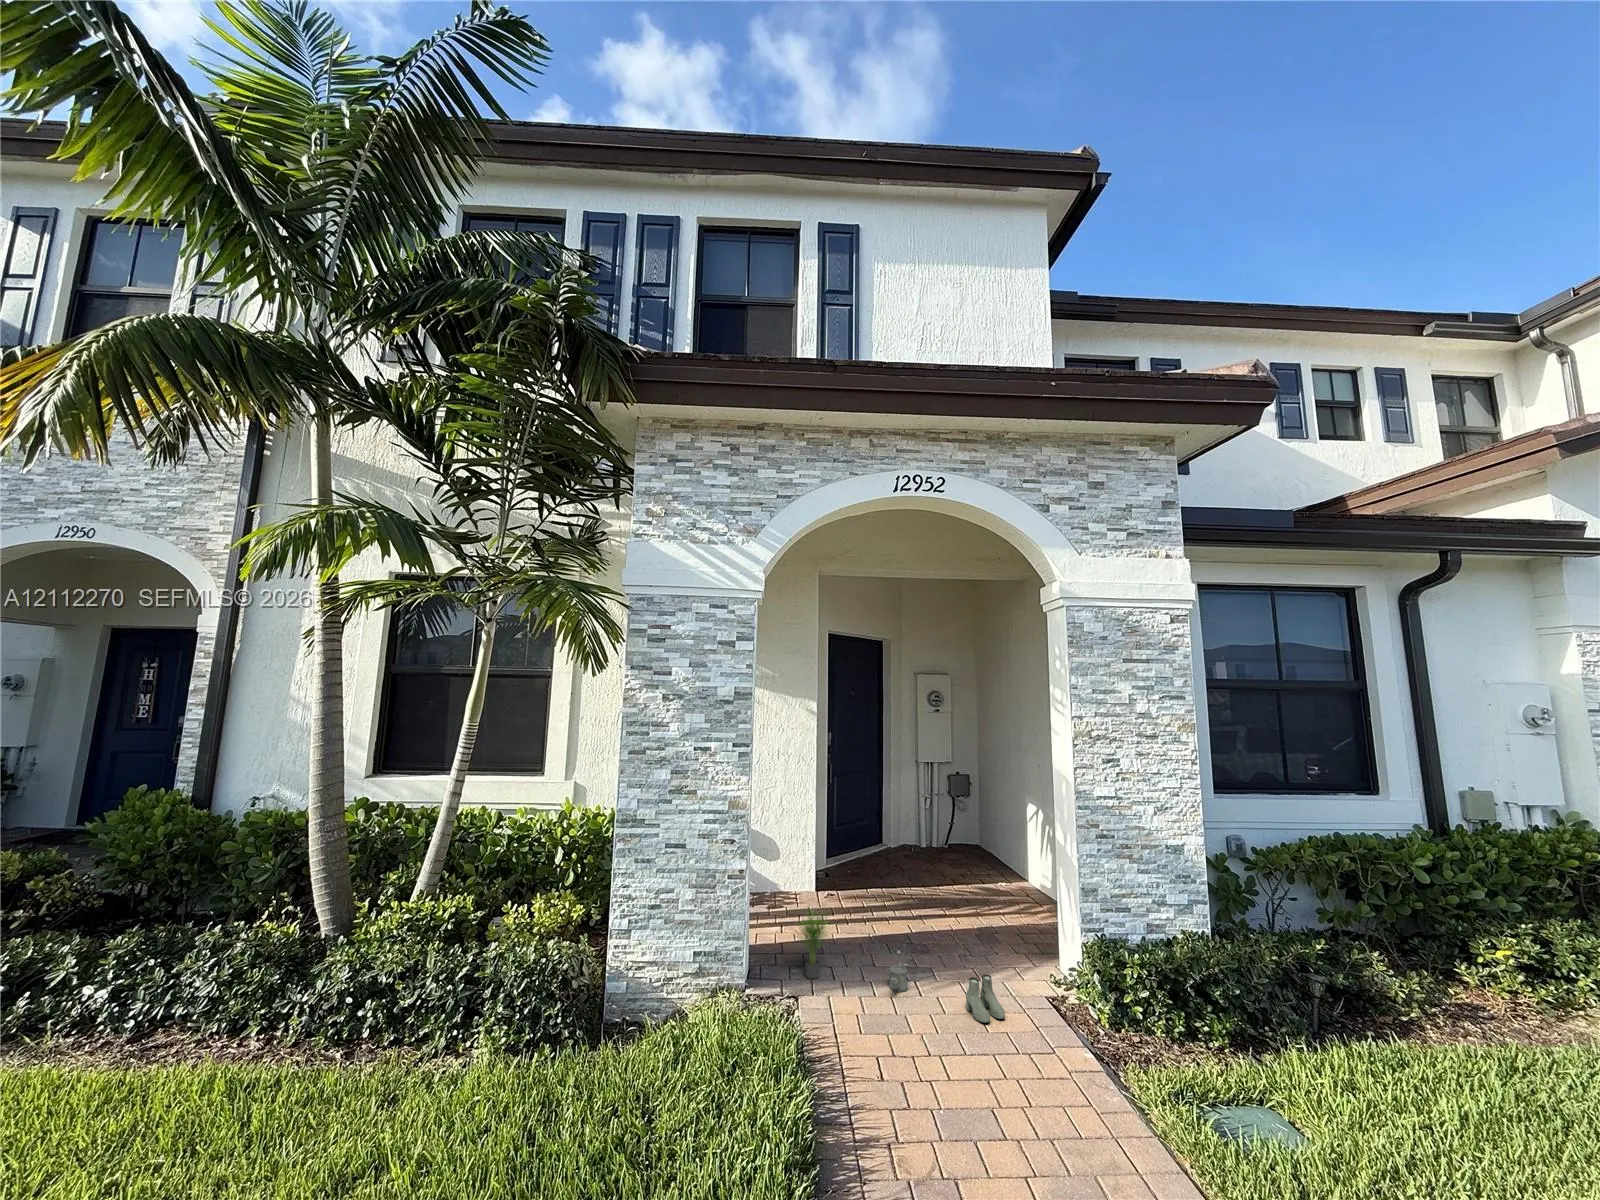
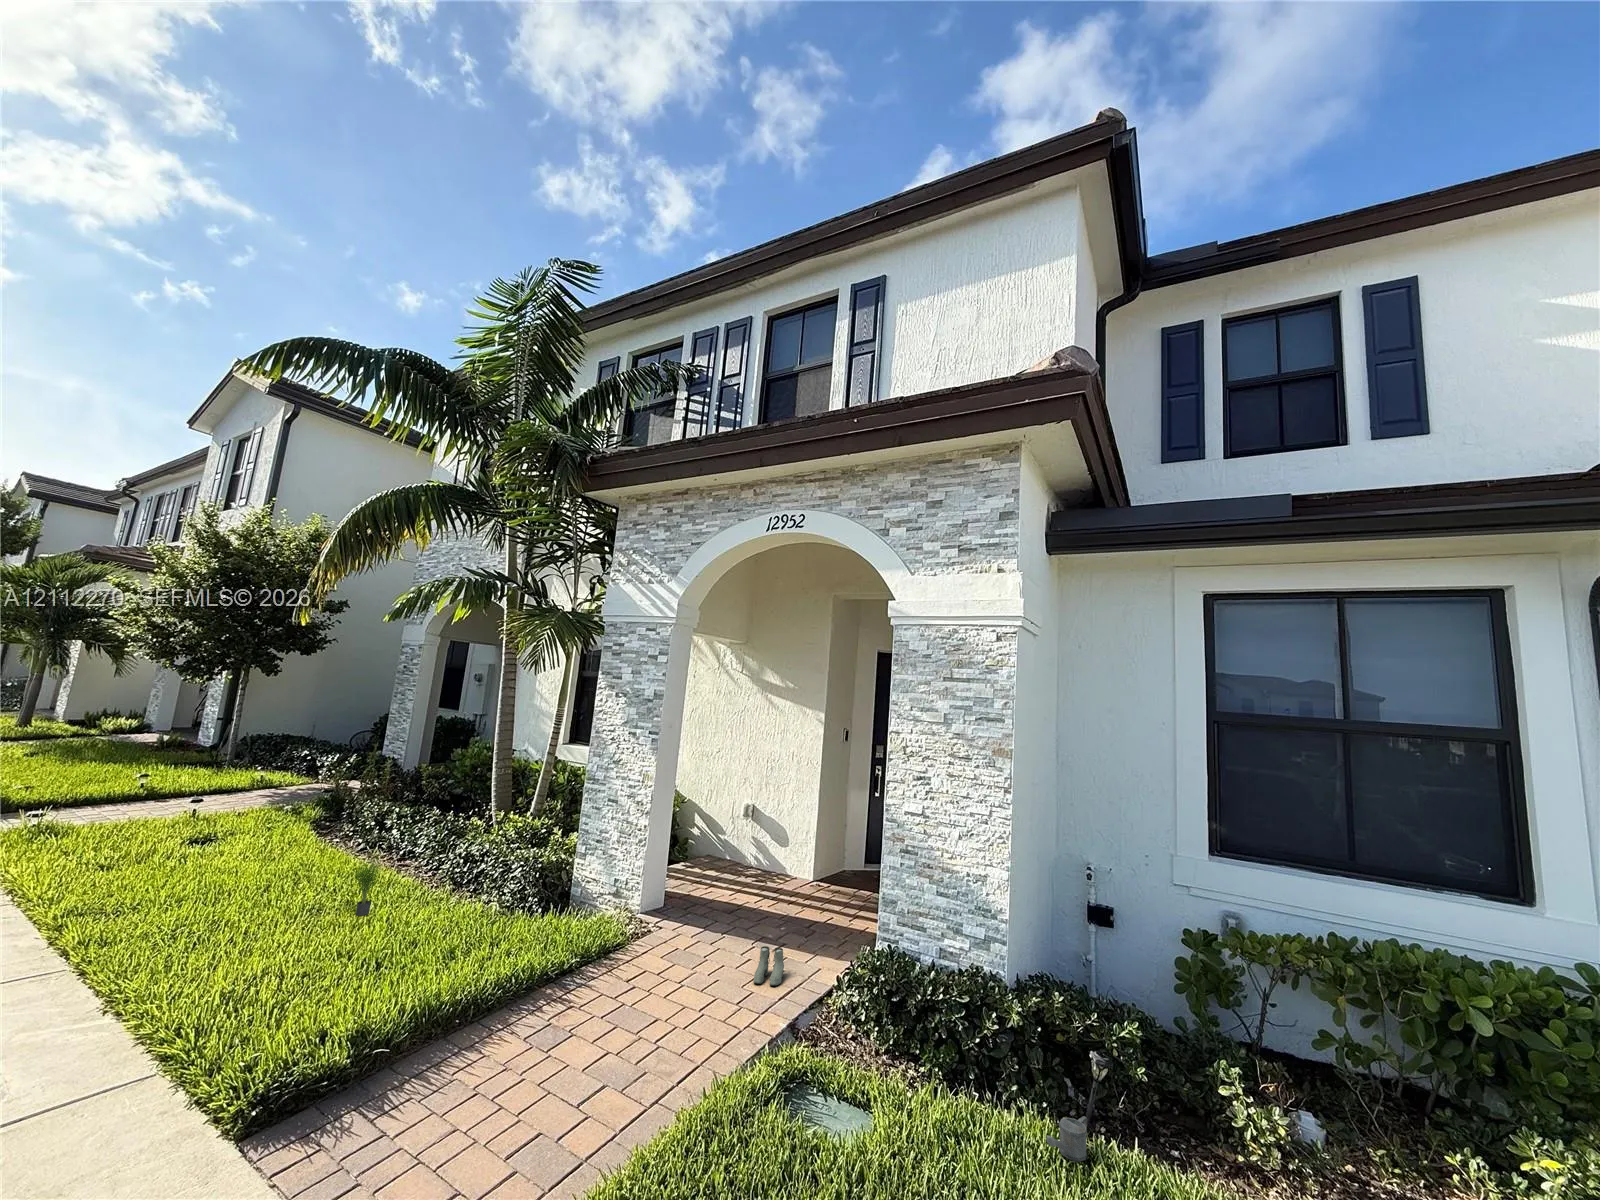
potted plant: present [795,912,827,979] -> present [356,862,379,916]
watering can: present [889,963,908,992] -> present [1047,1116,1087,1162]

